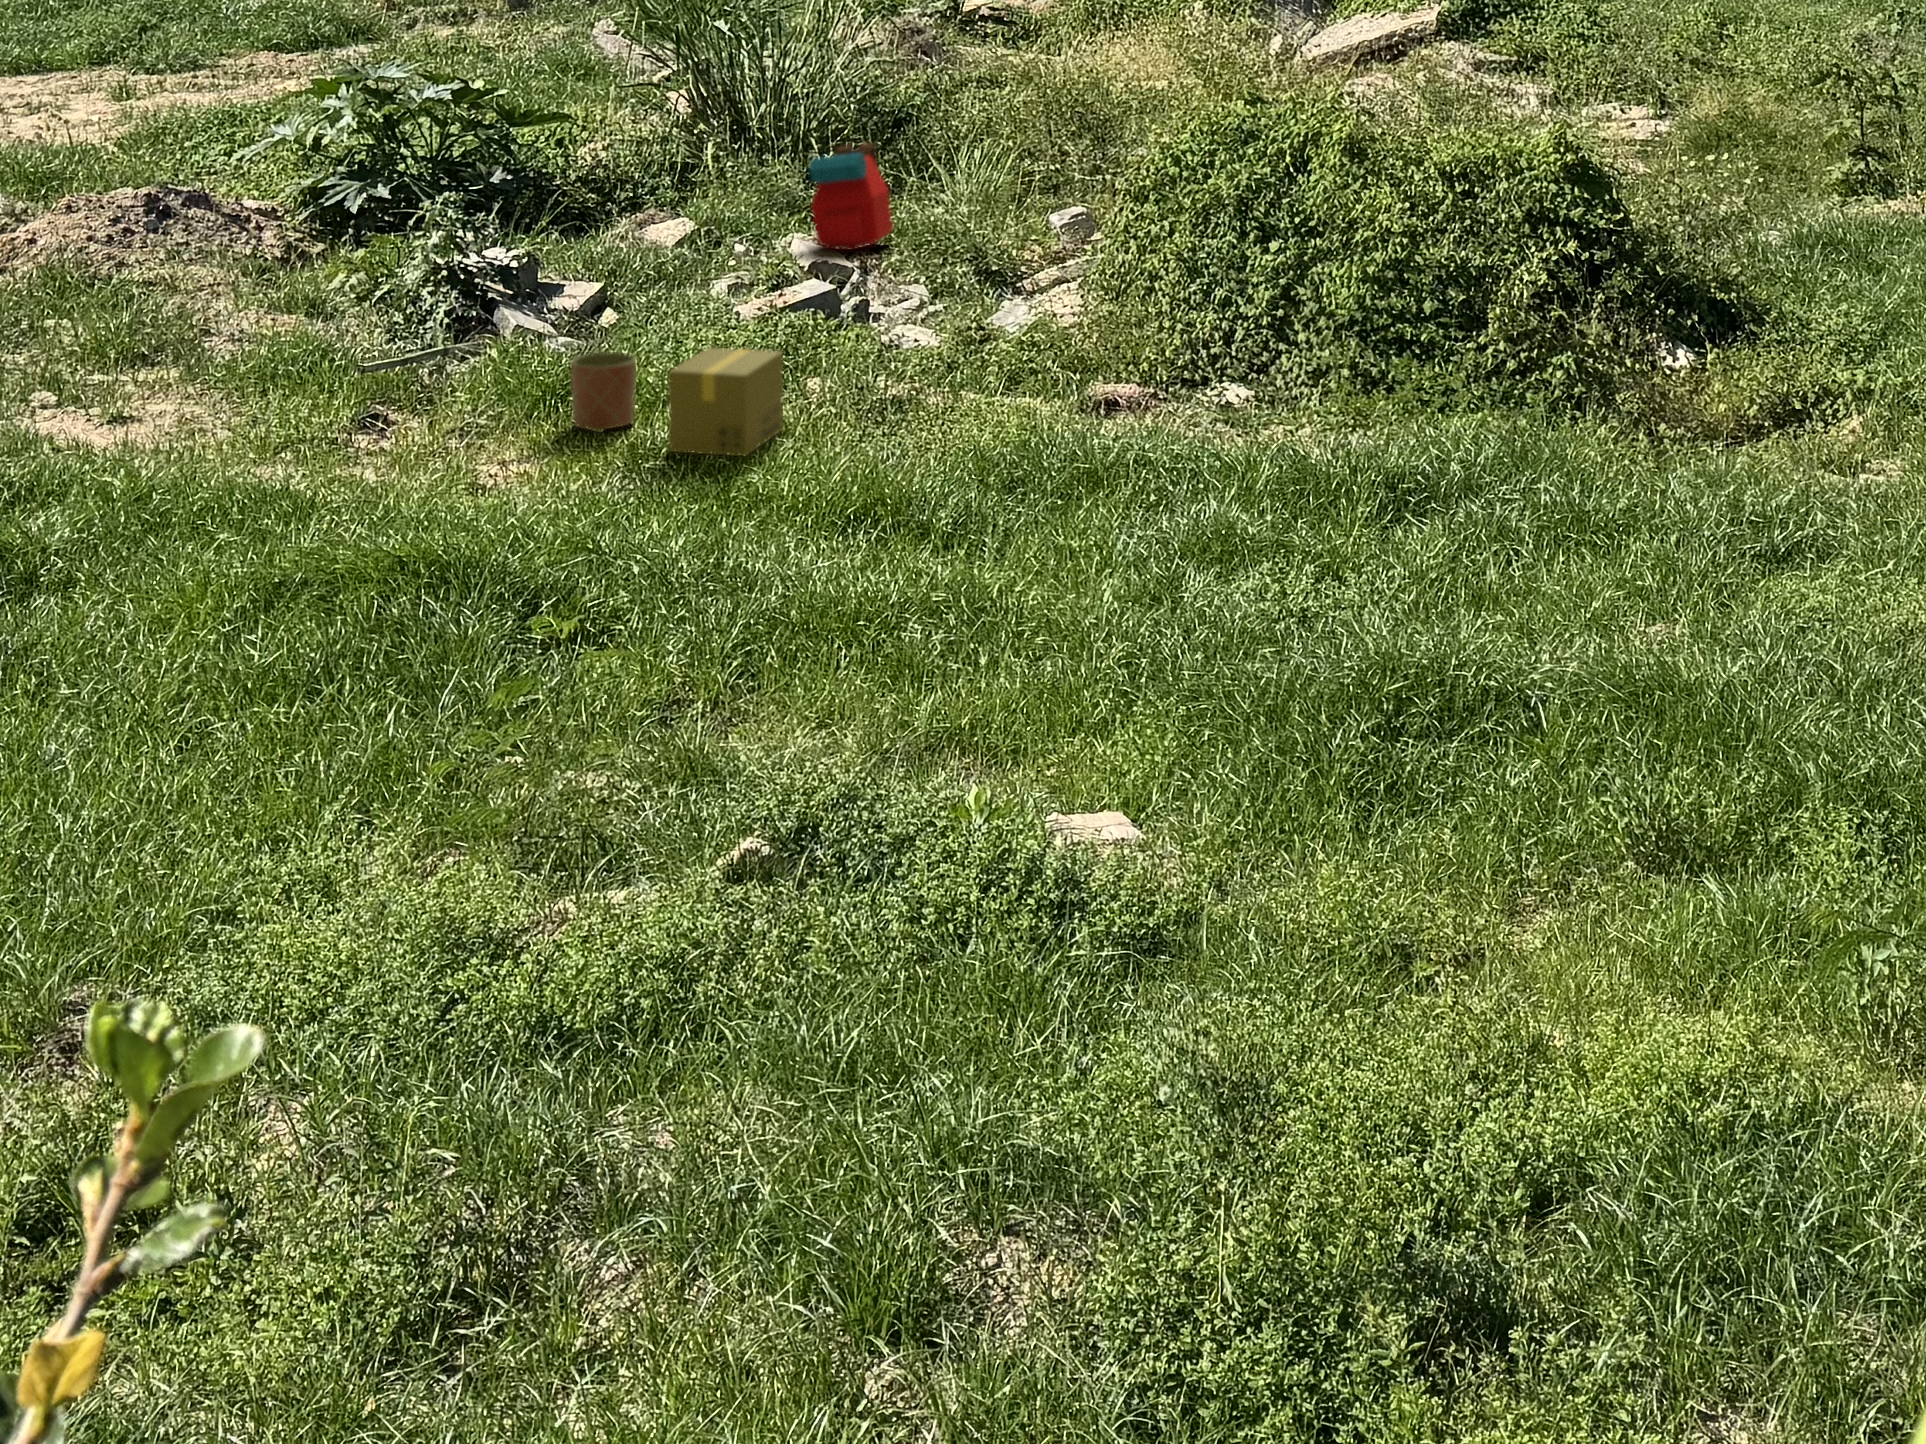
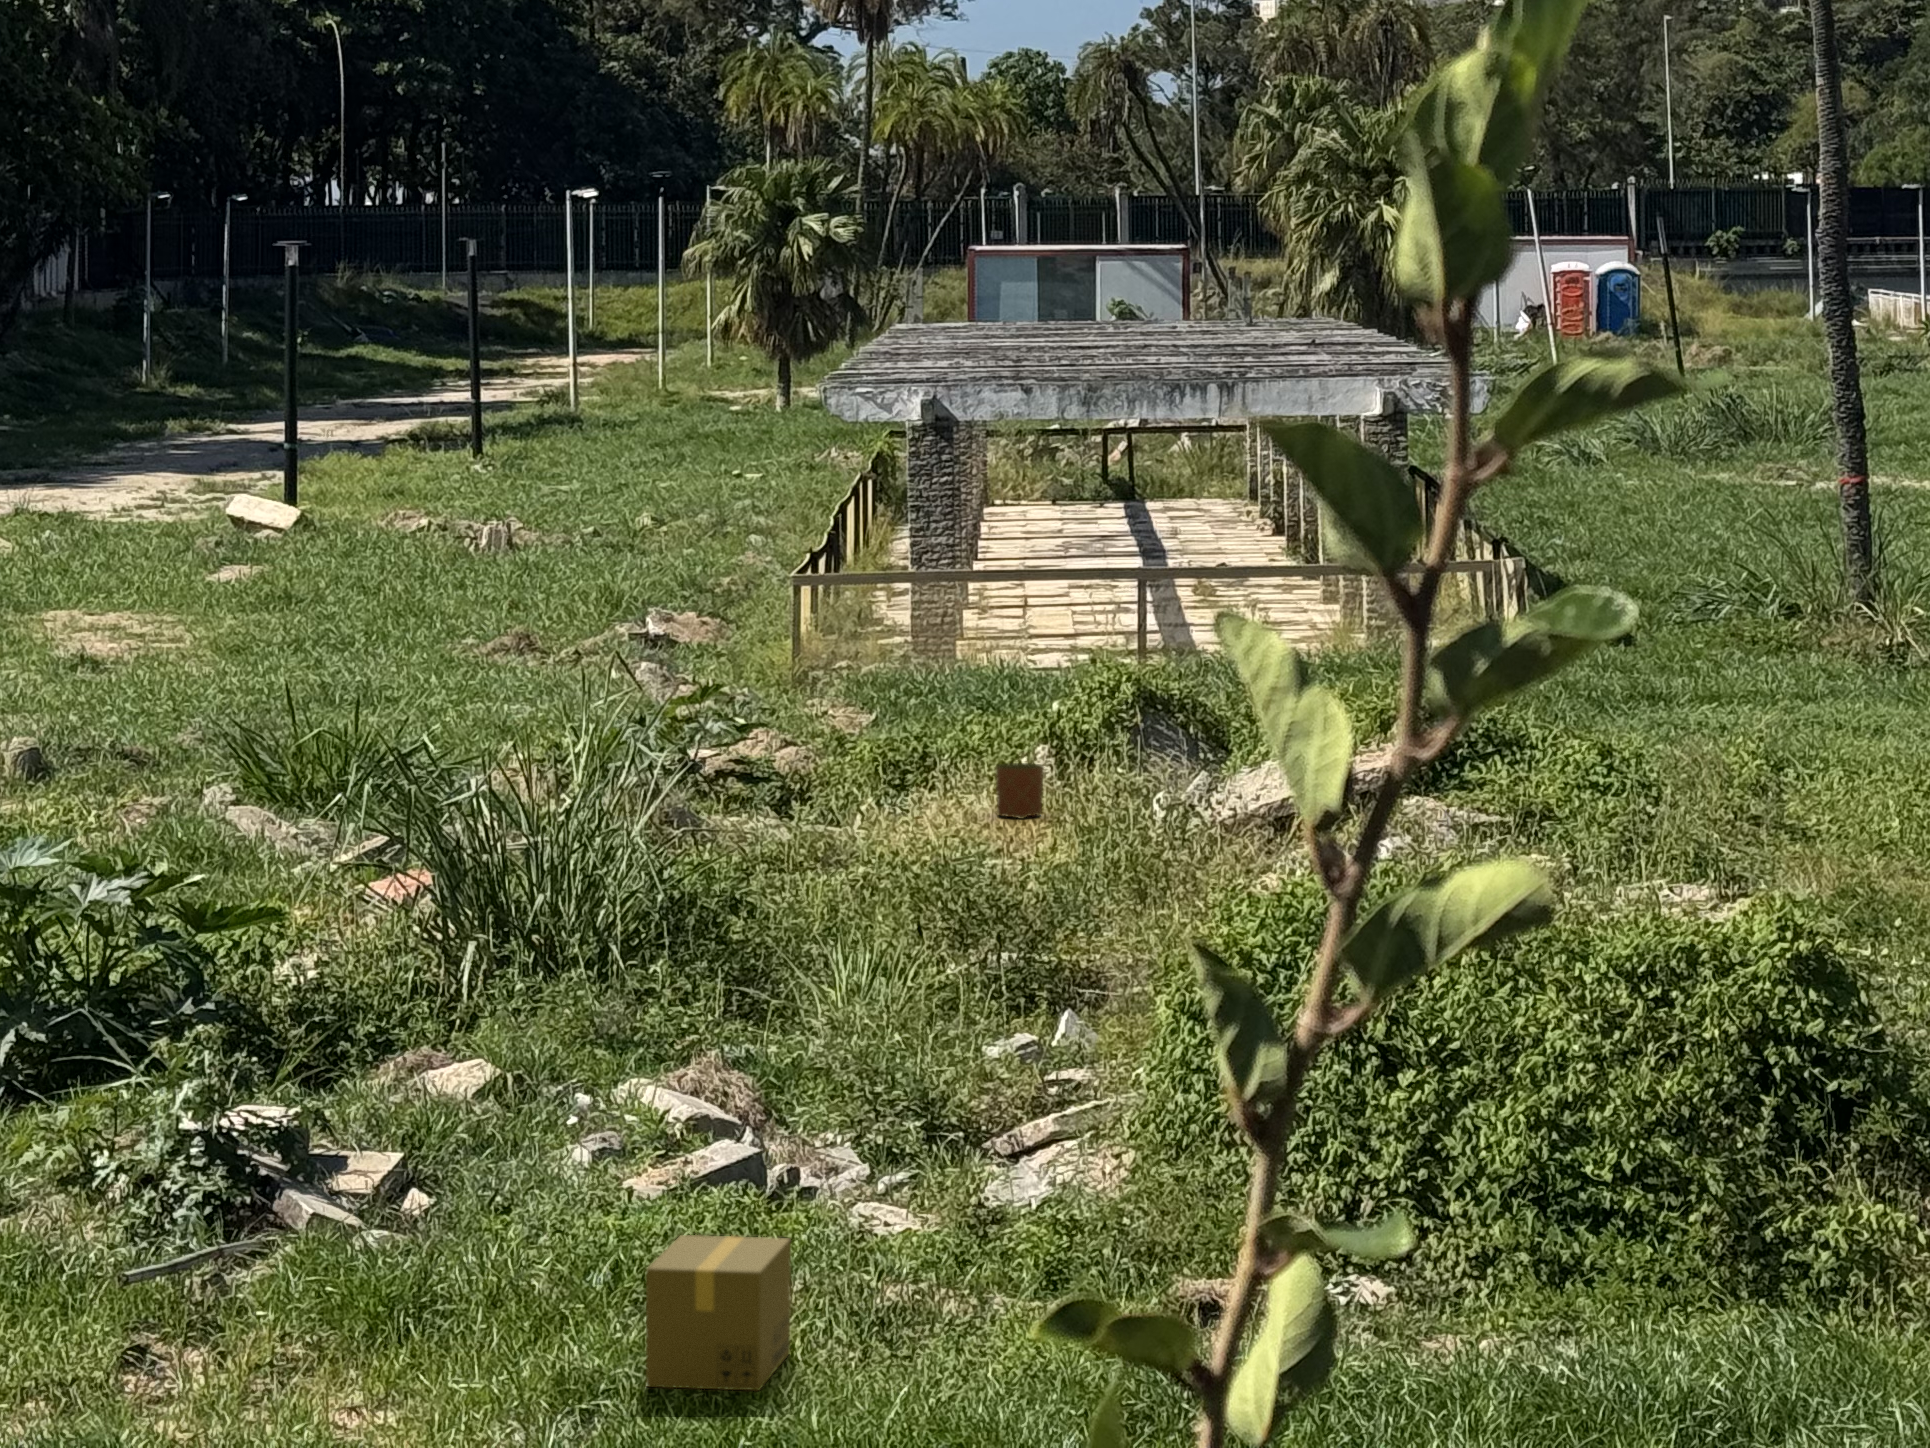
backpack: present [810,142,893,250] -> none [679,946,792,1101]
planter: present [571,352,636,432] -> present [996,763,1044,819]

